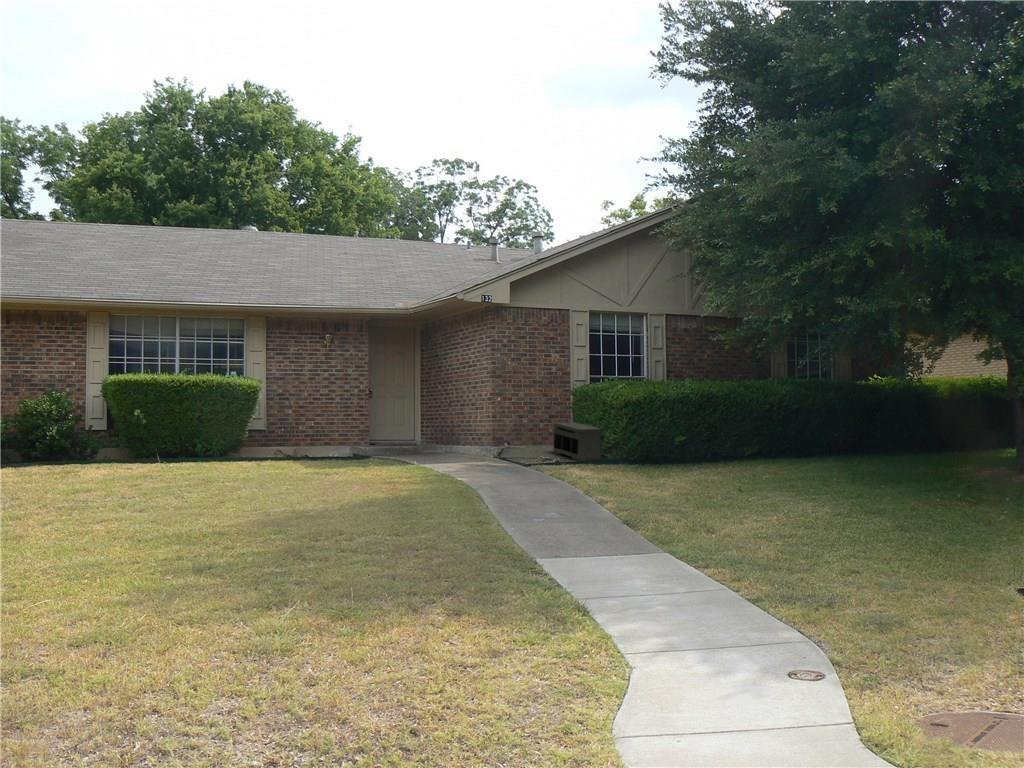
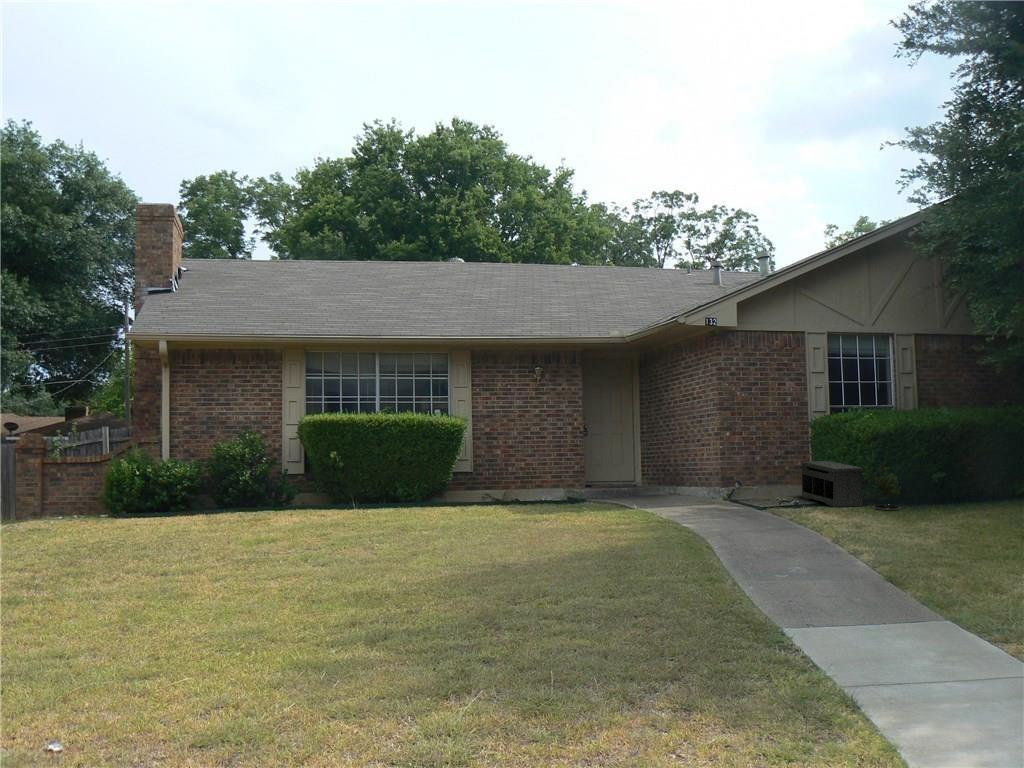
potted tree: none [608,424,631,463] -> present [873,465,900,510]

